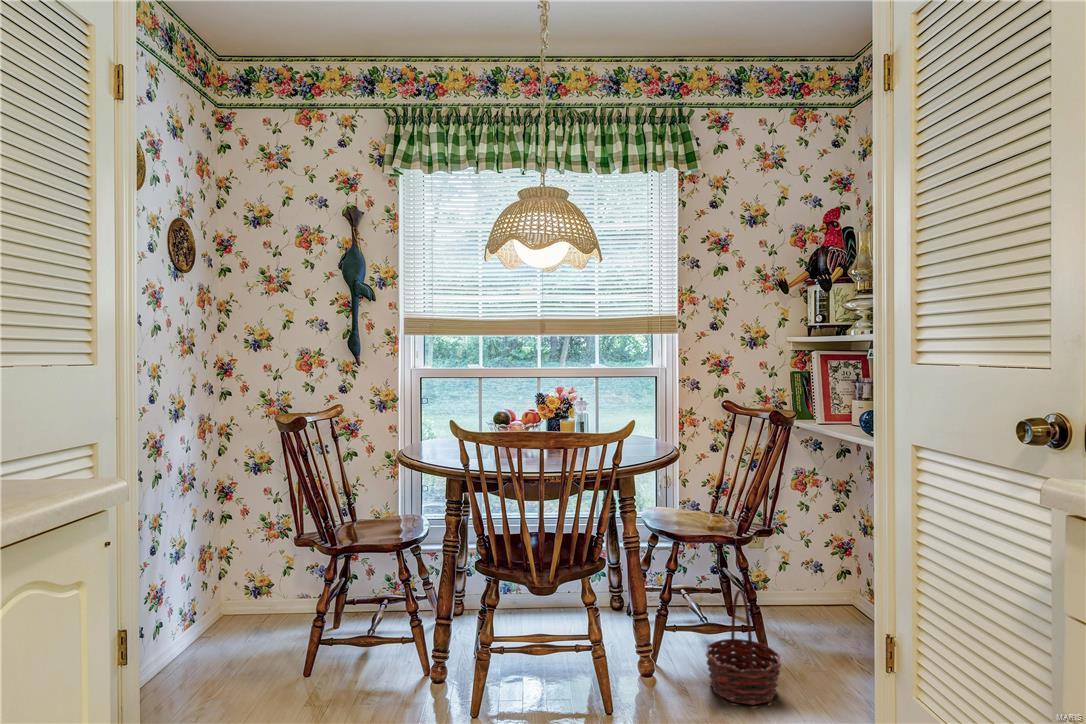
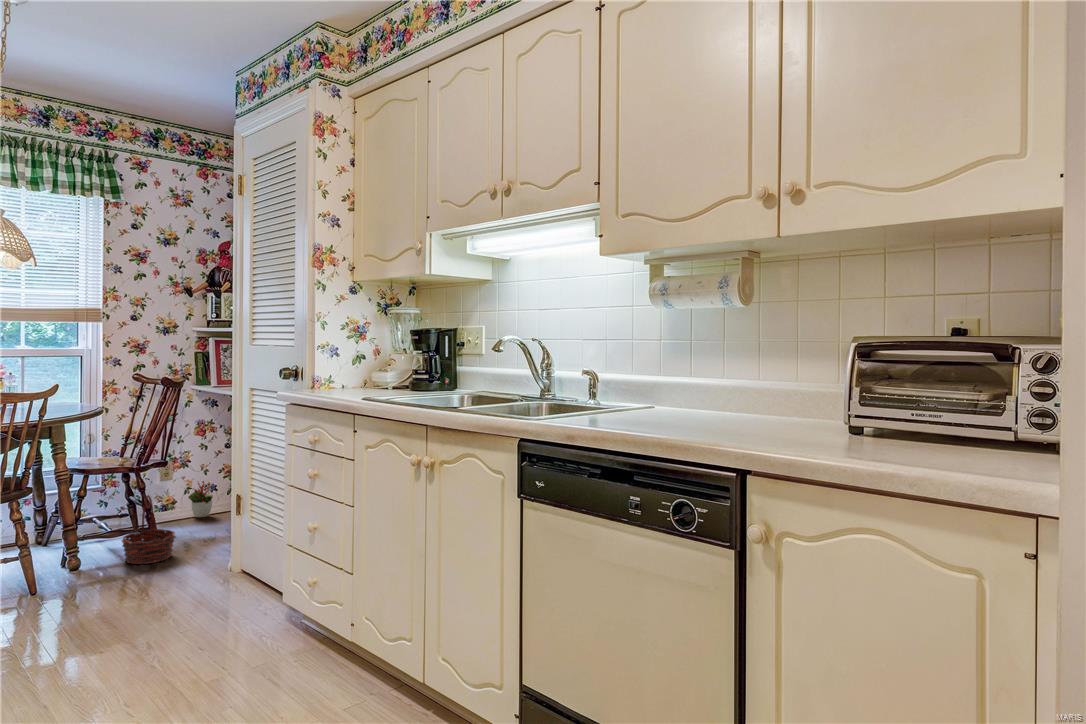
decorative plant: none [785,558,820,613] -> present [188,481,213,517]

